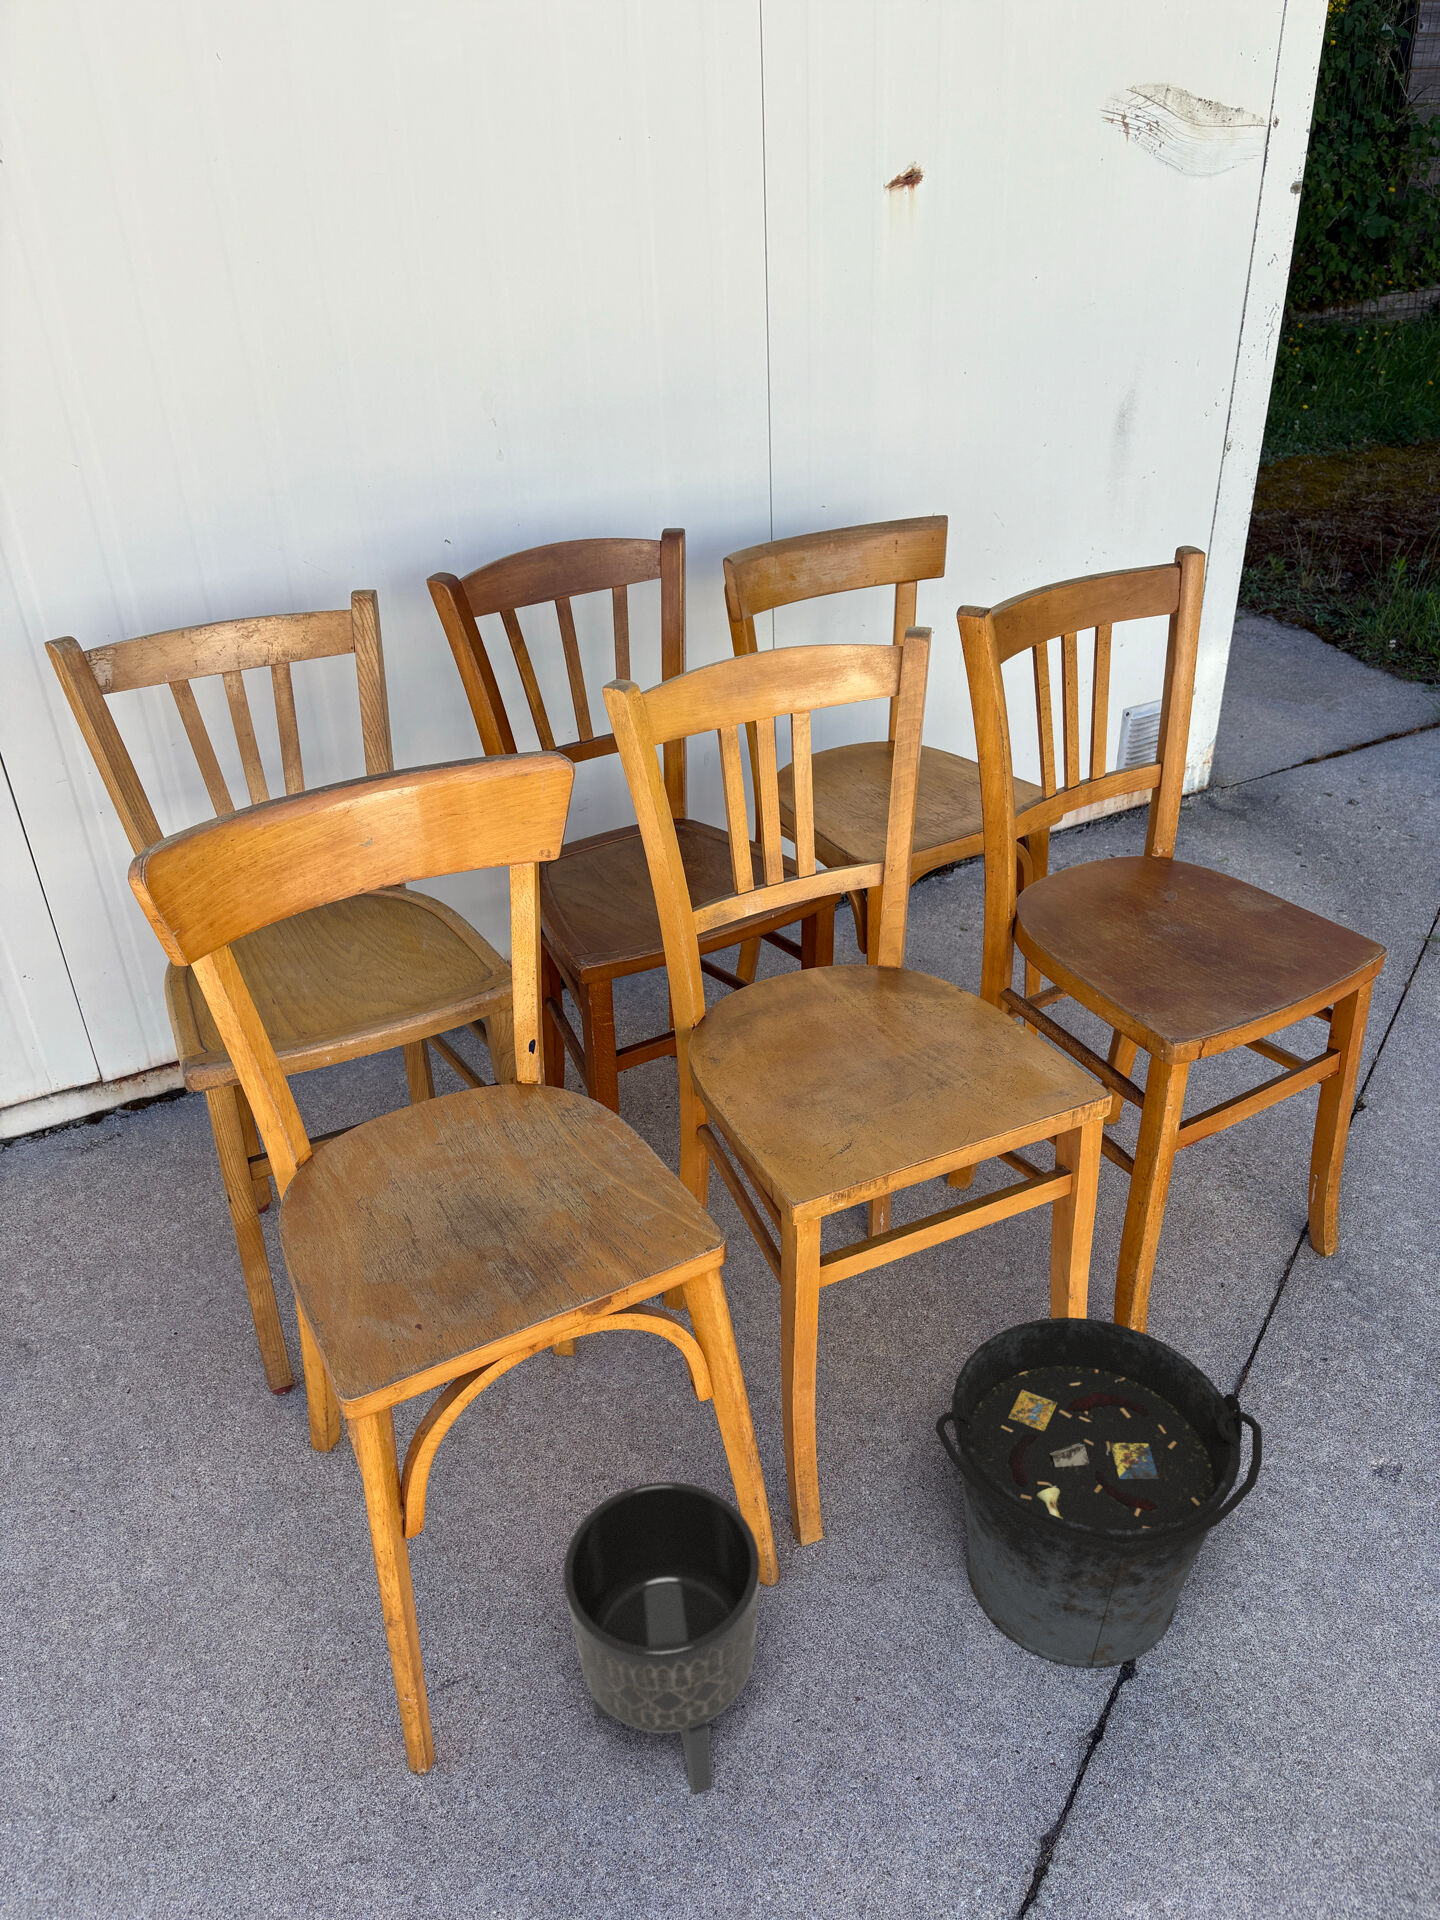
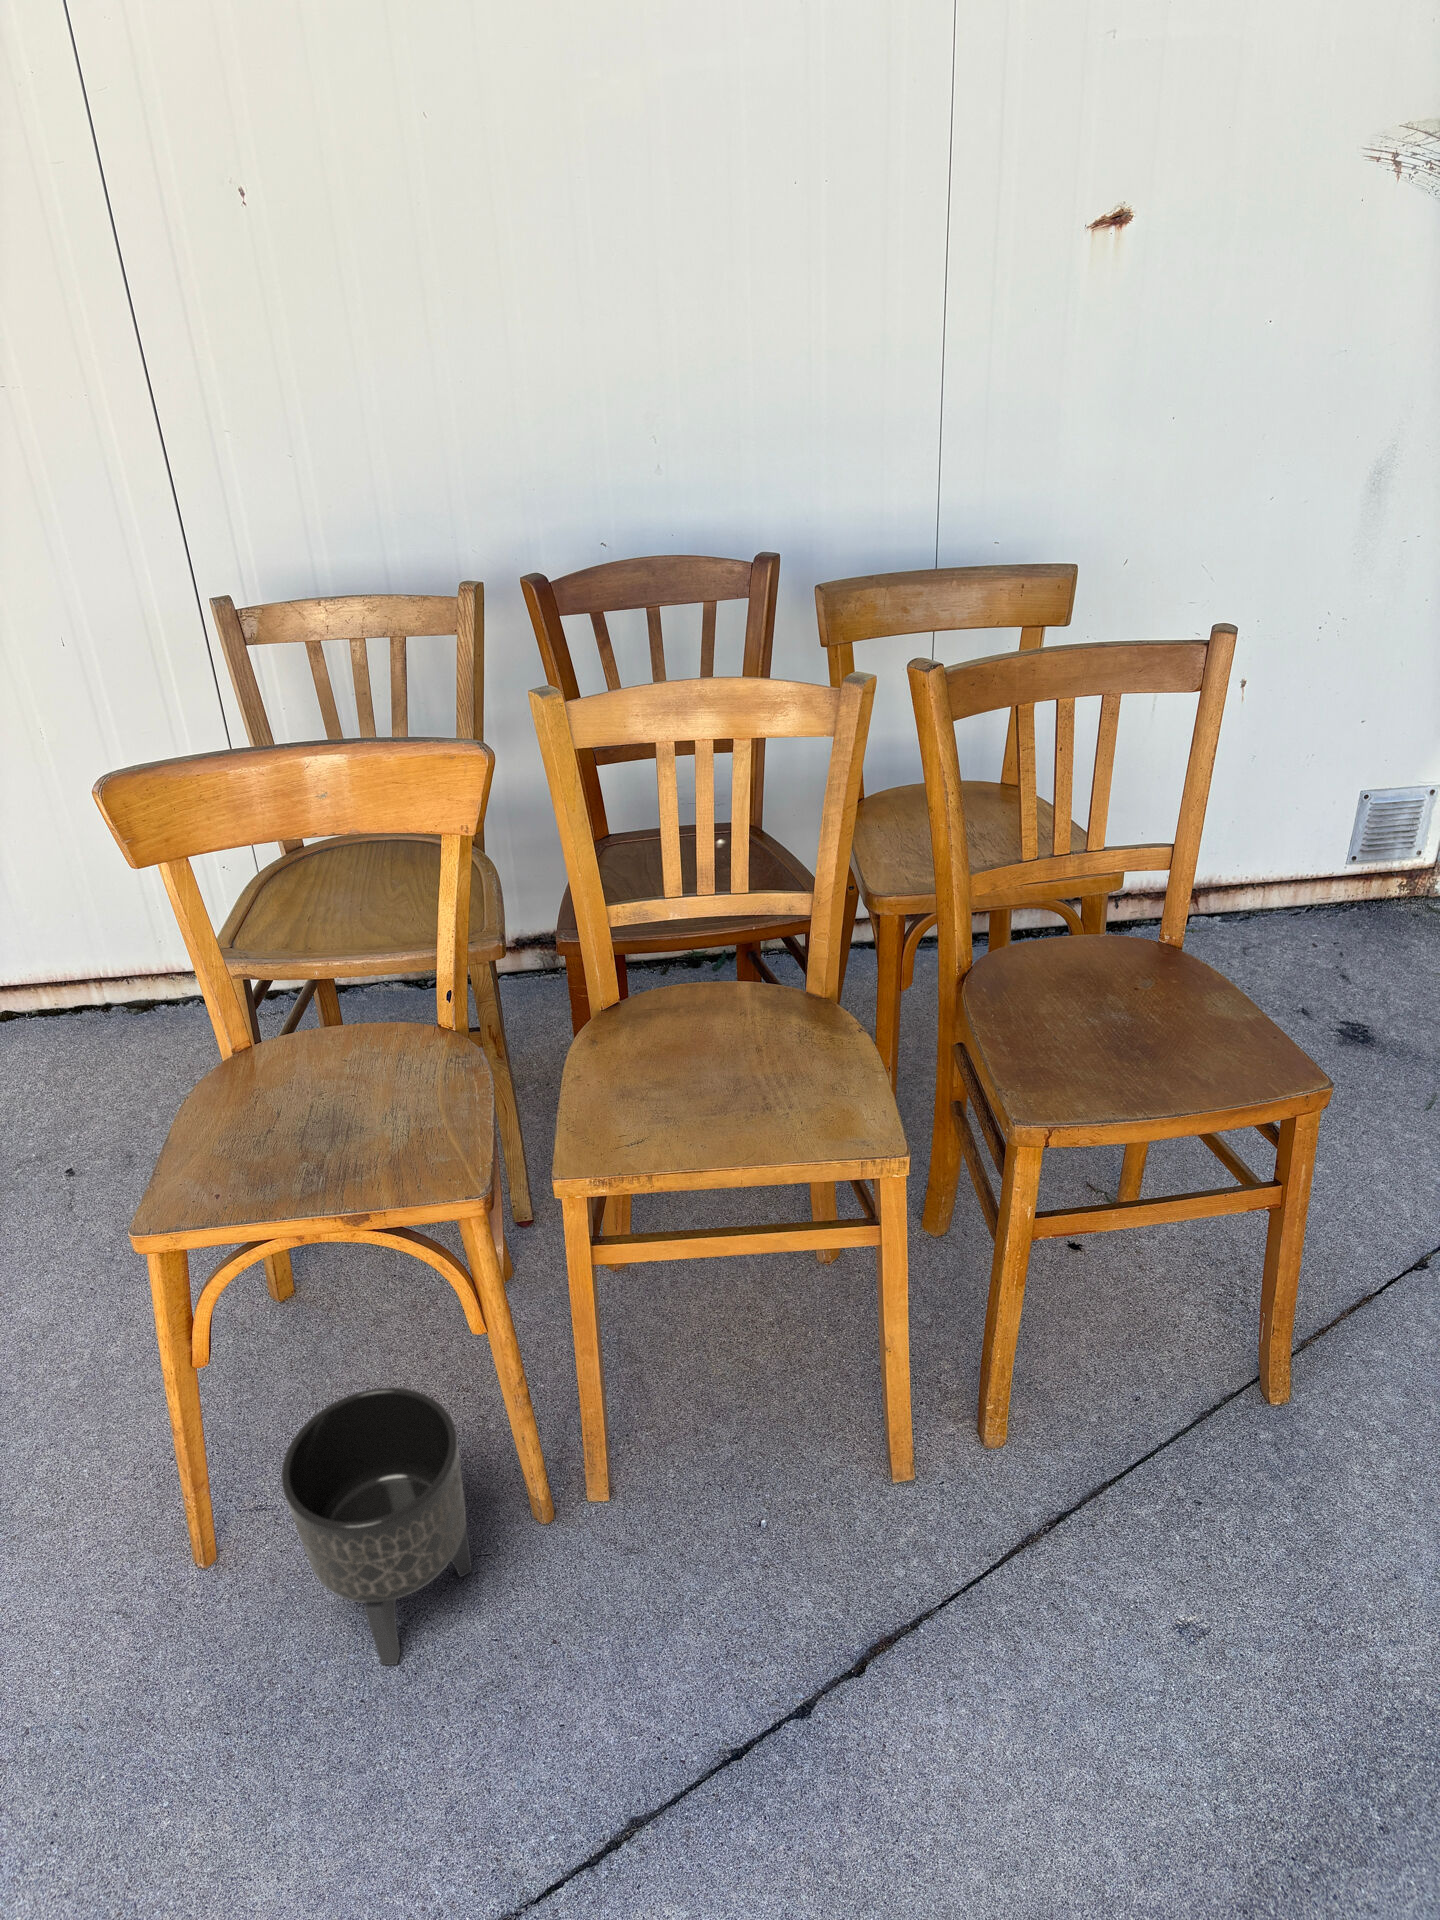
bucket: present [935,1317,1262,1667] -> none [654,1356,958,1703]

